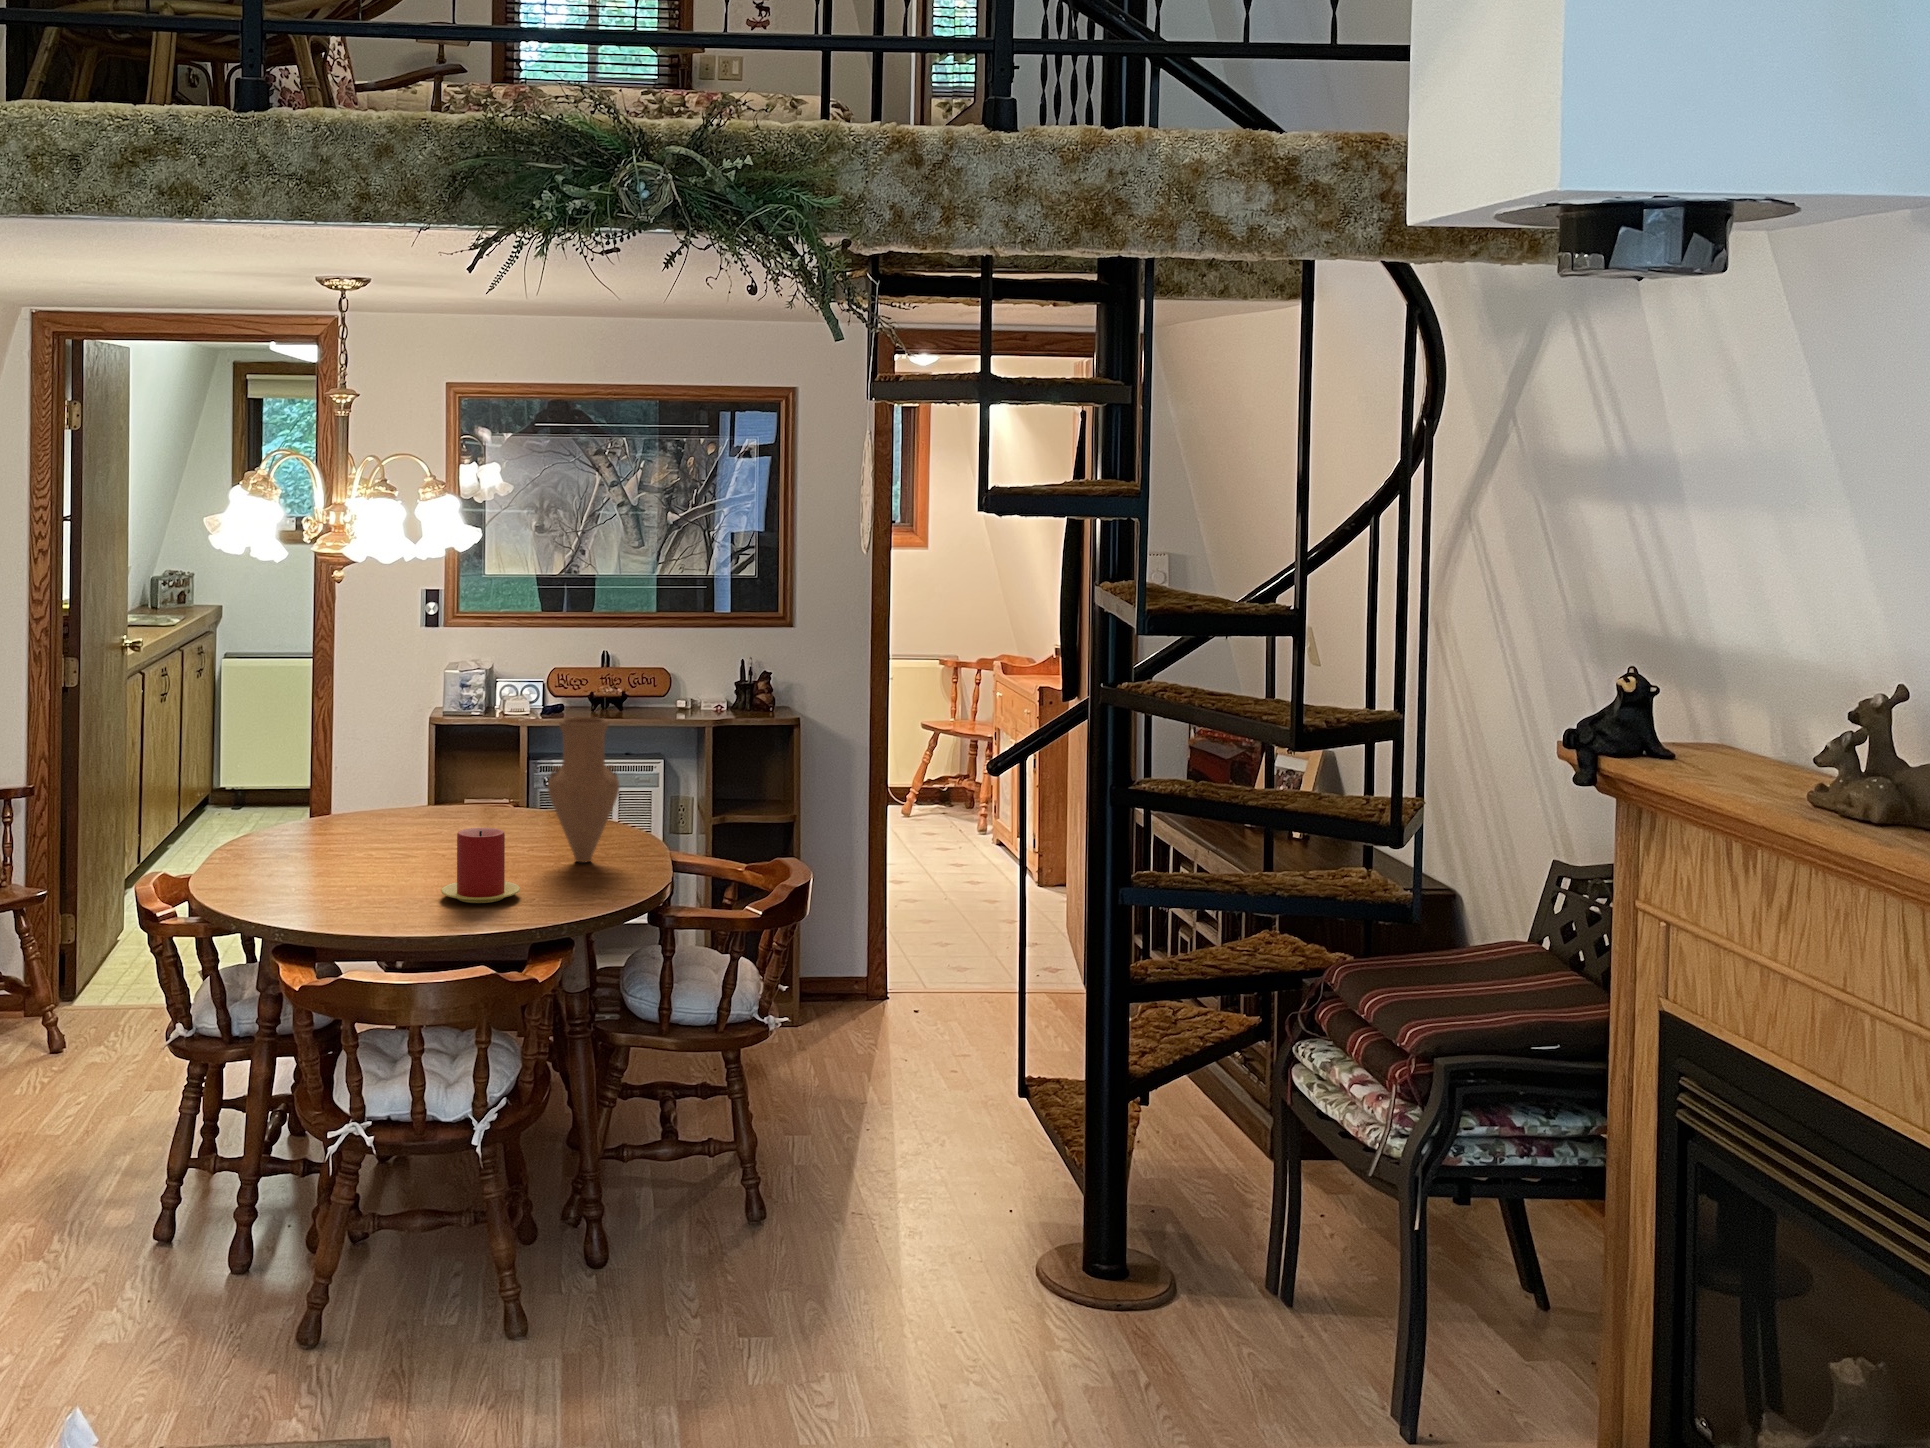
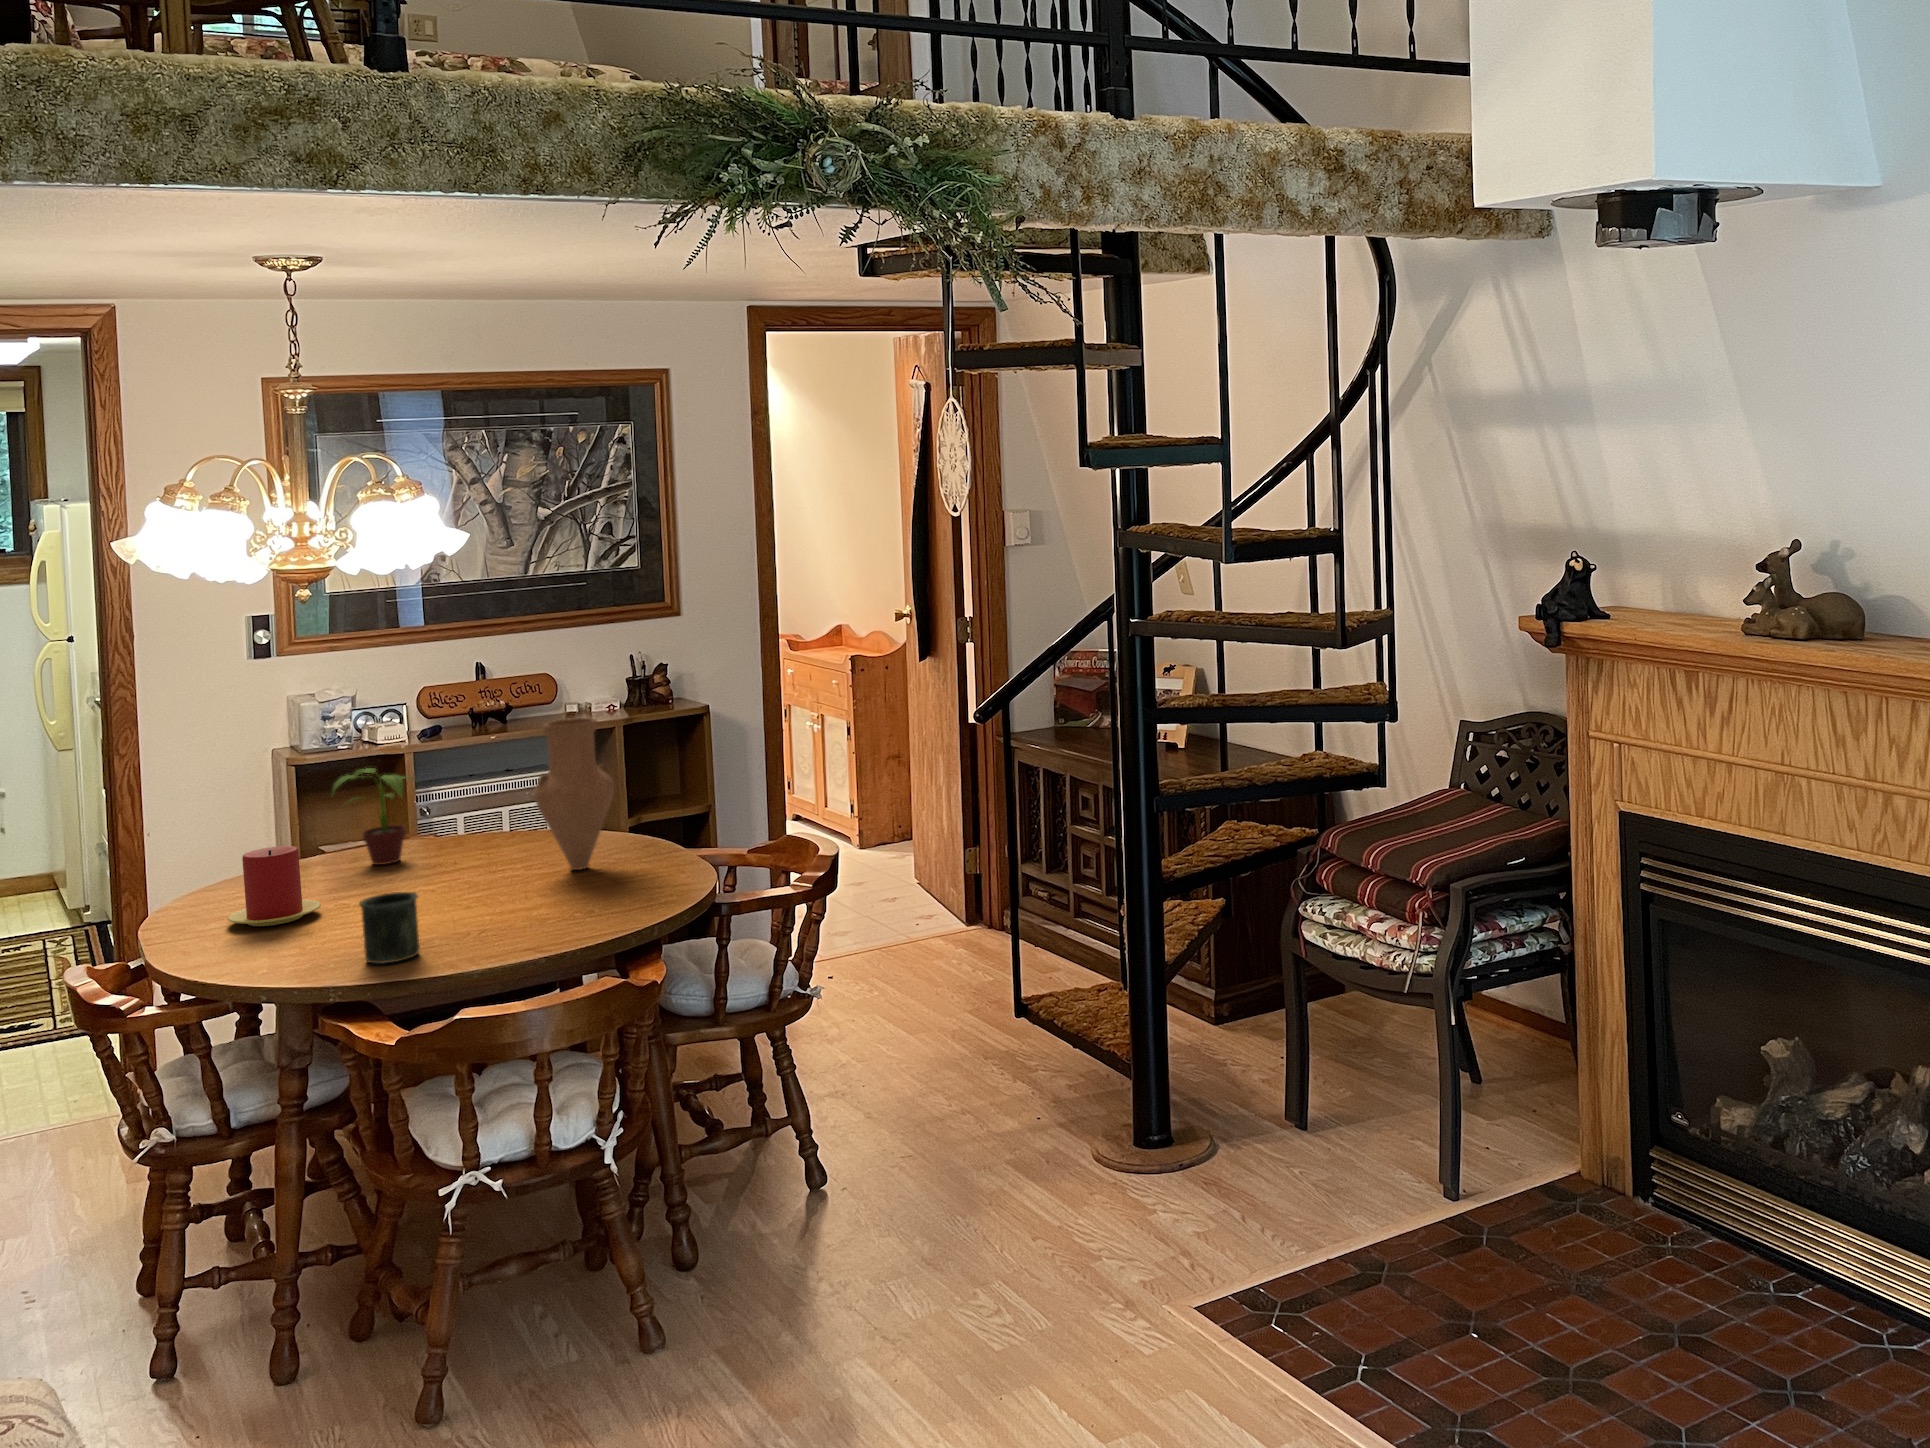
potted plant: none [404,739,487,829] -> present [332,768,417,865]
candle: present [441,828,520,903] -> present [228,846,321,926]
mug: none [342,856,392,920] -> present [359,892,420,964]

